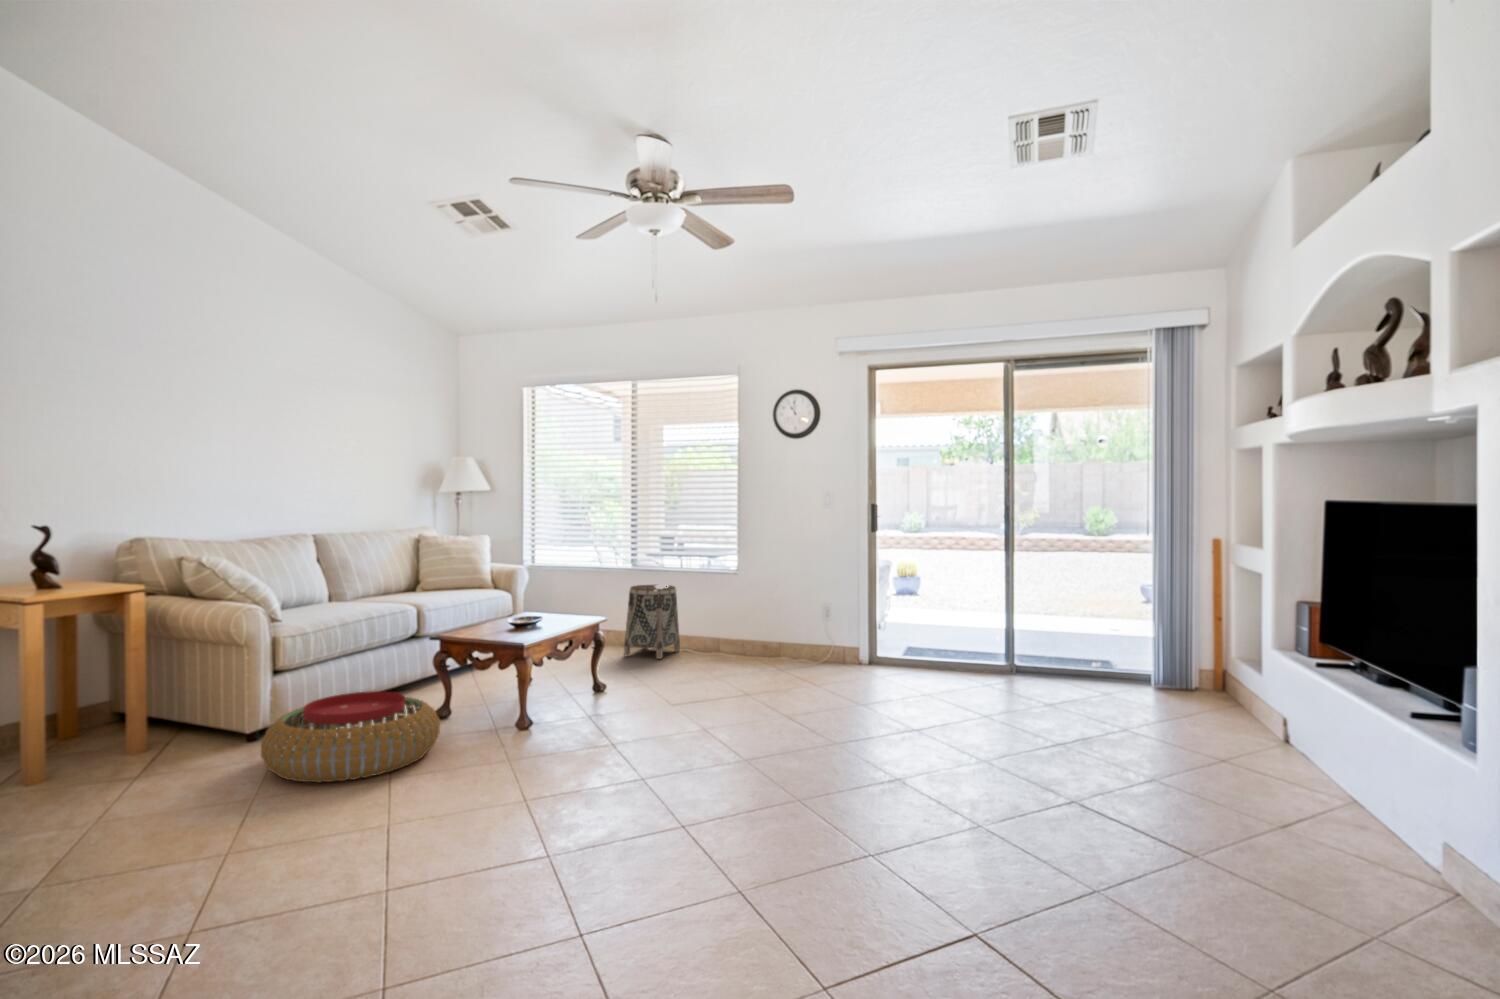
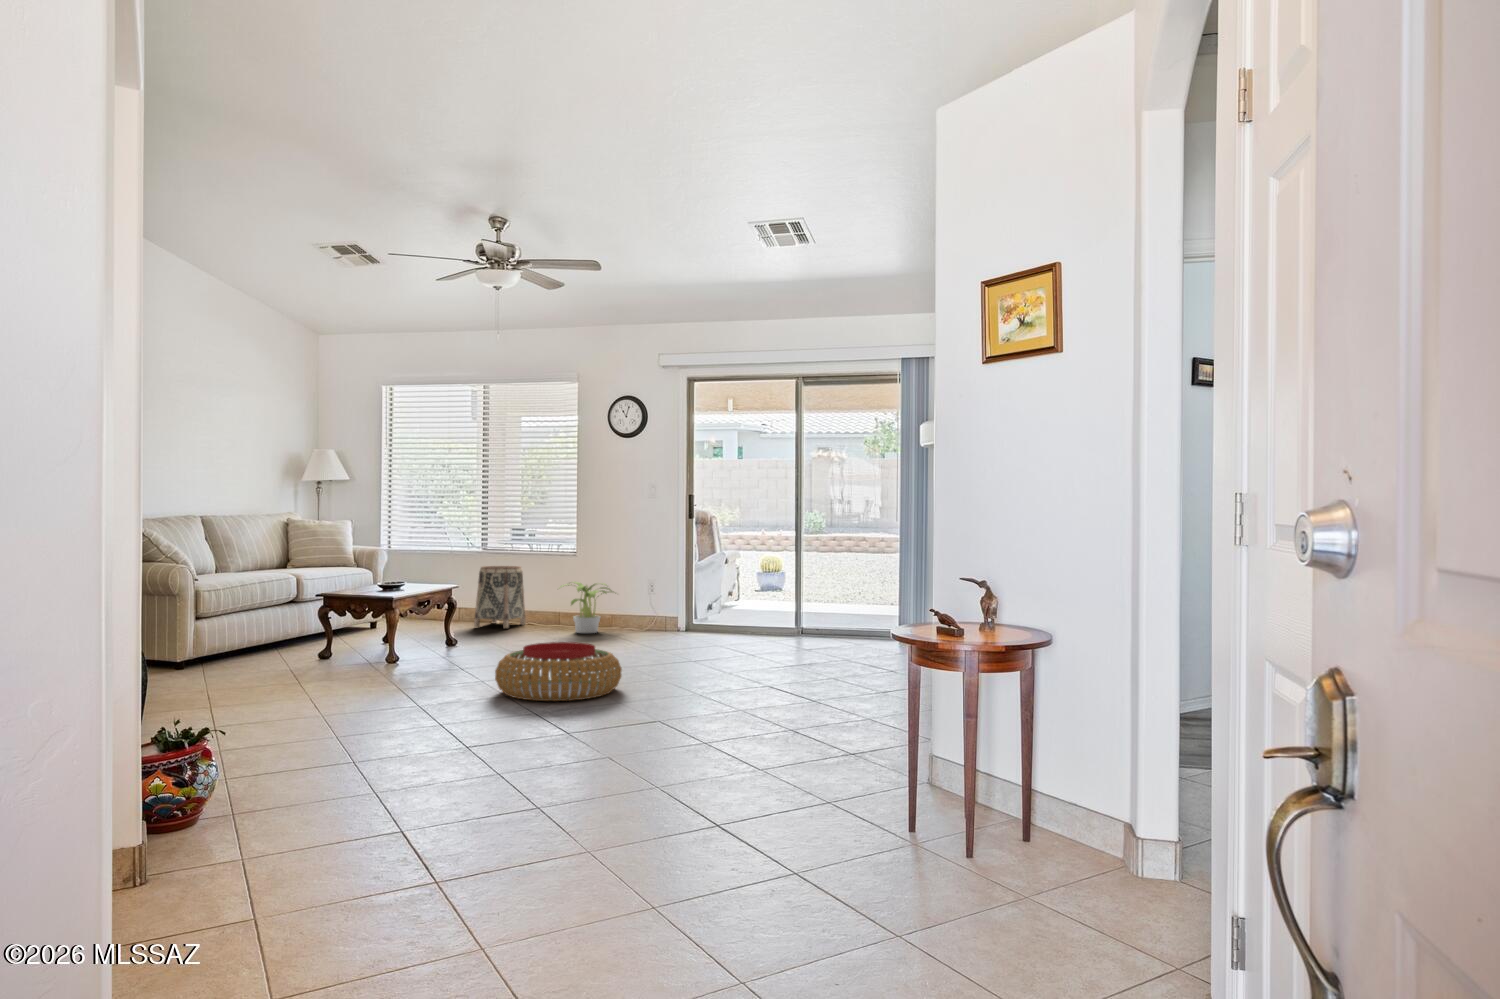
potted plant: none [720,606,790,668] -> present [568,582,612,633]
pouf: present [261,691,440,783] -> present [495,642,622,701]

